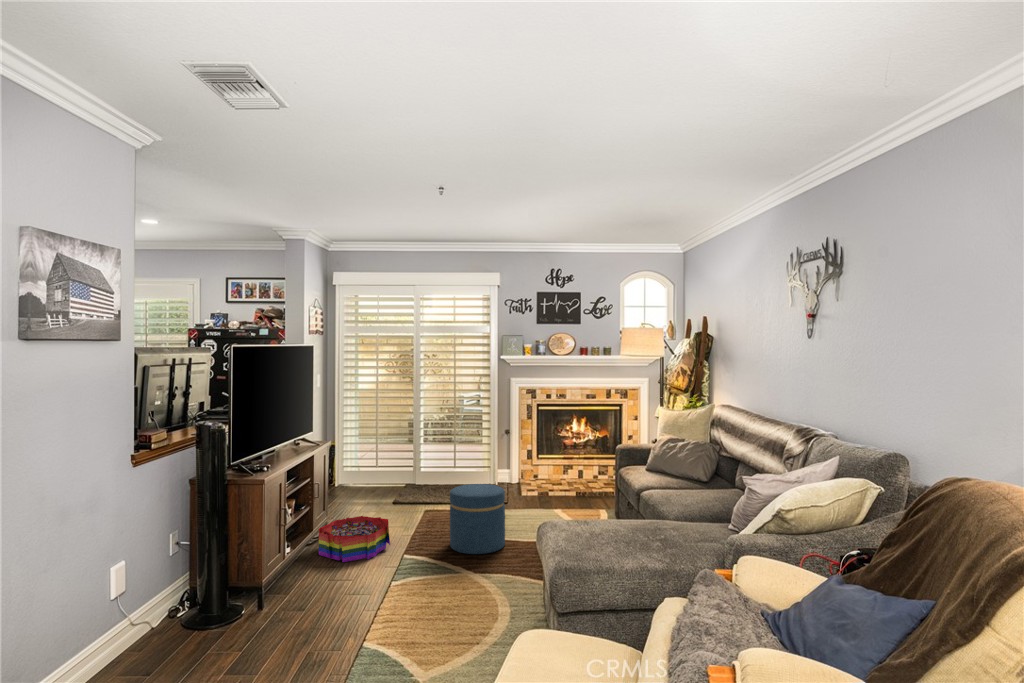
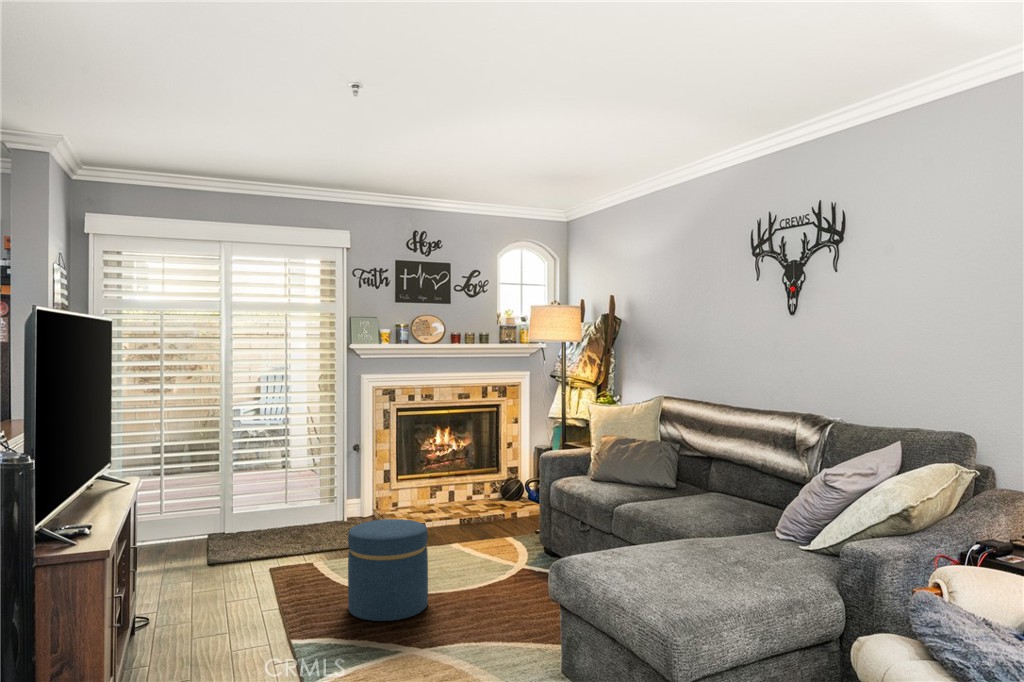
storage bin: present [319,516,390,562] -> none [140,587,261,666]

